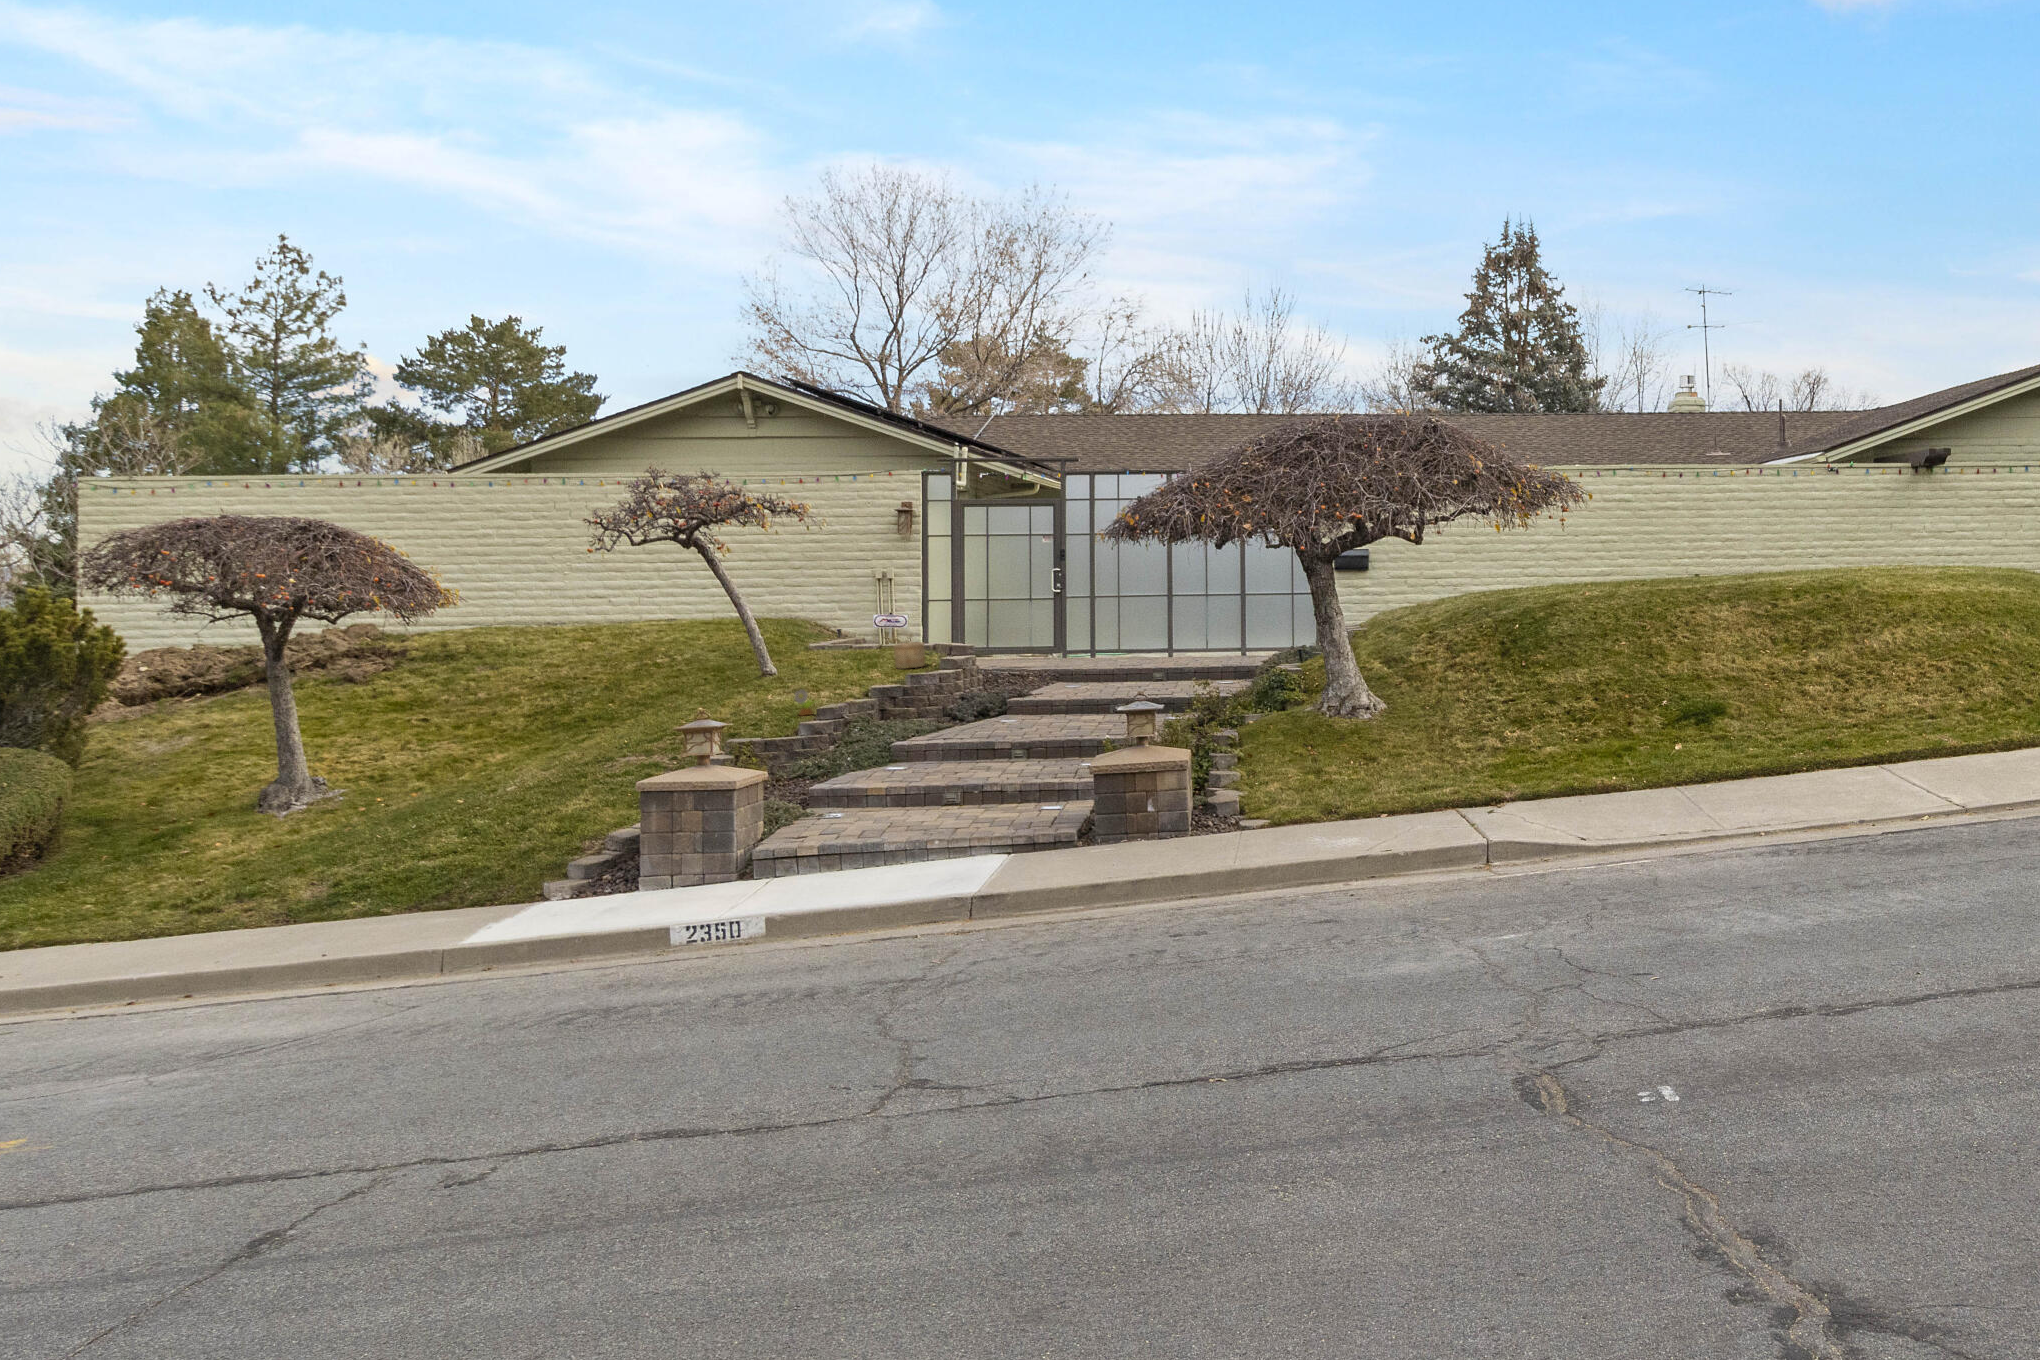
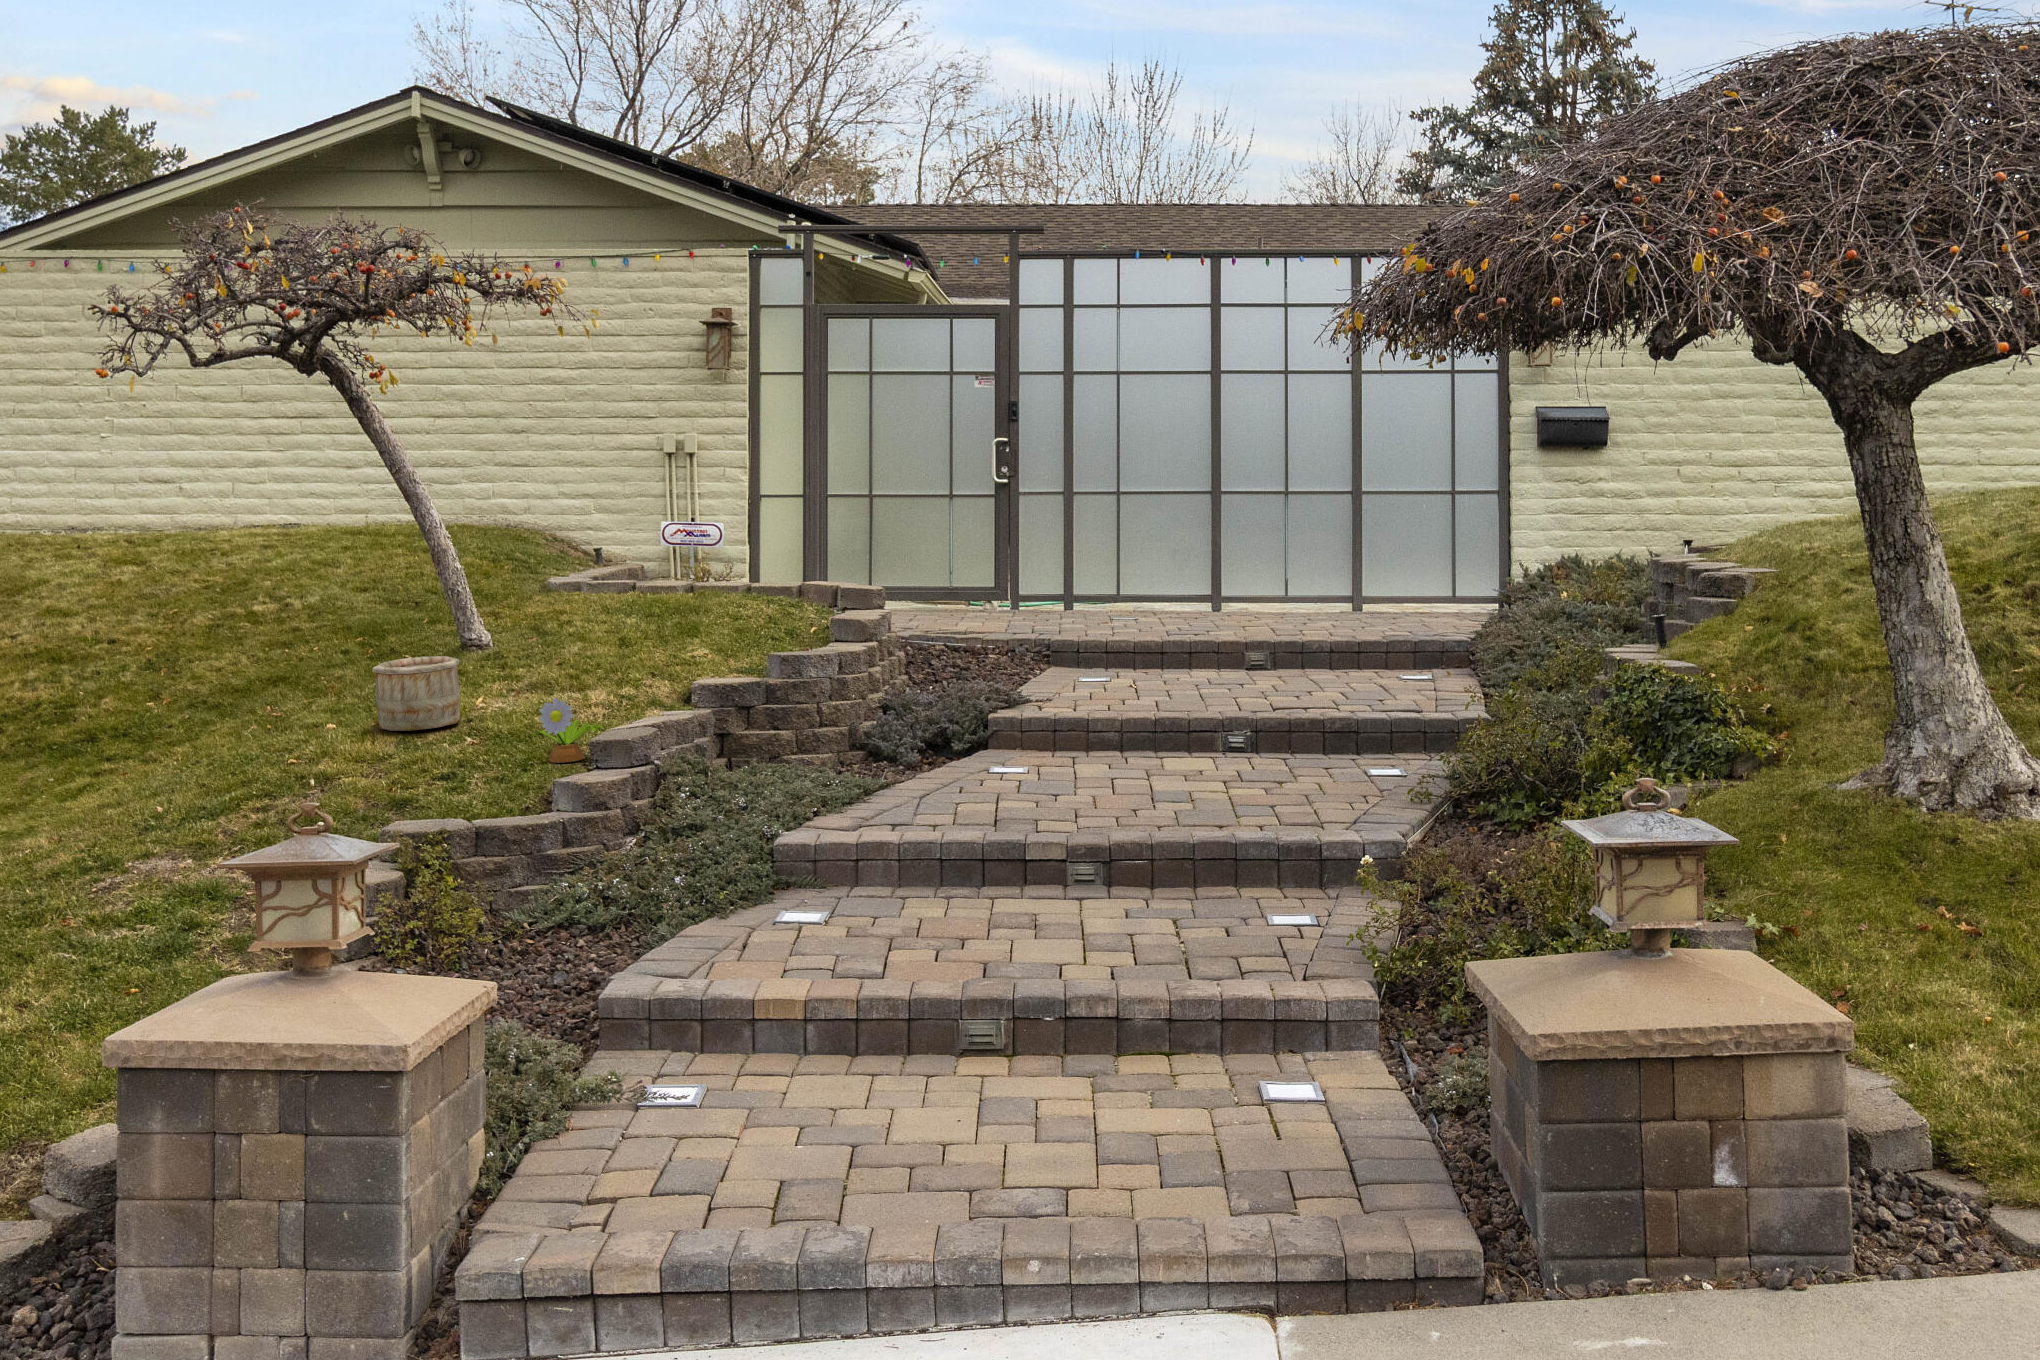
wooden bucket: present [894,642,925,669] -> present [372,656,460,731]

